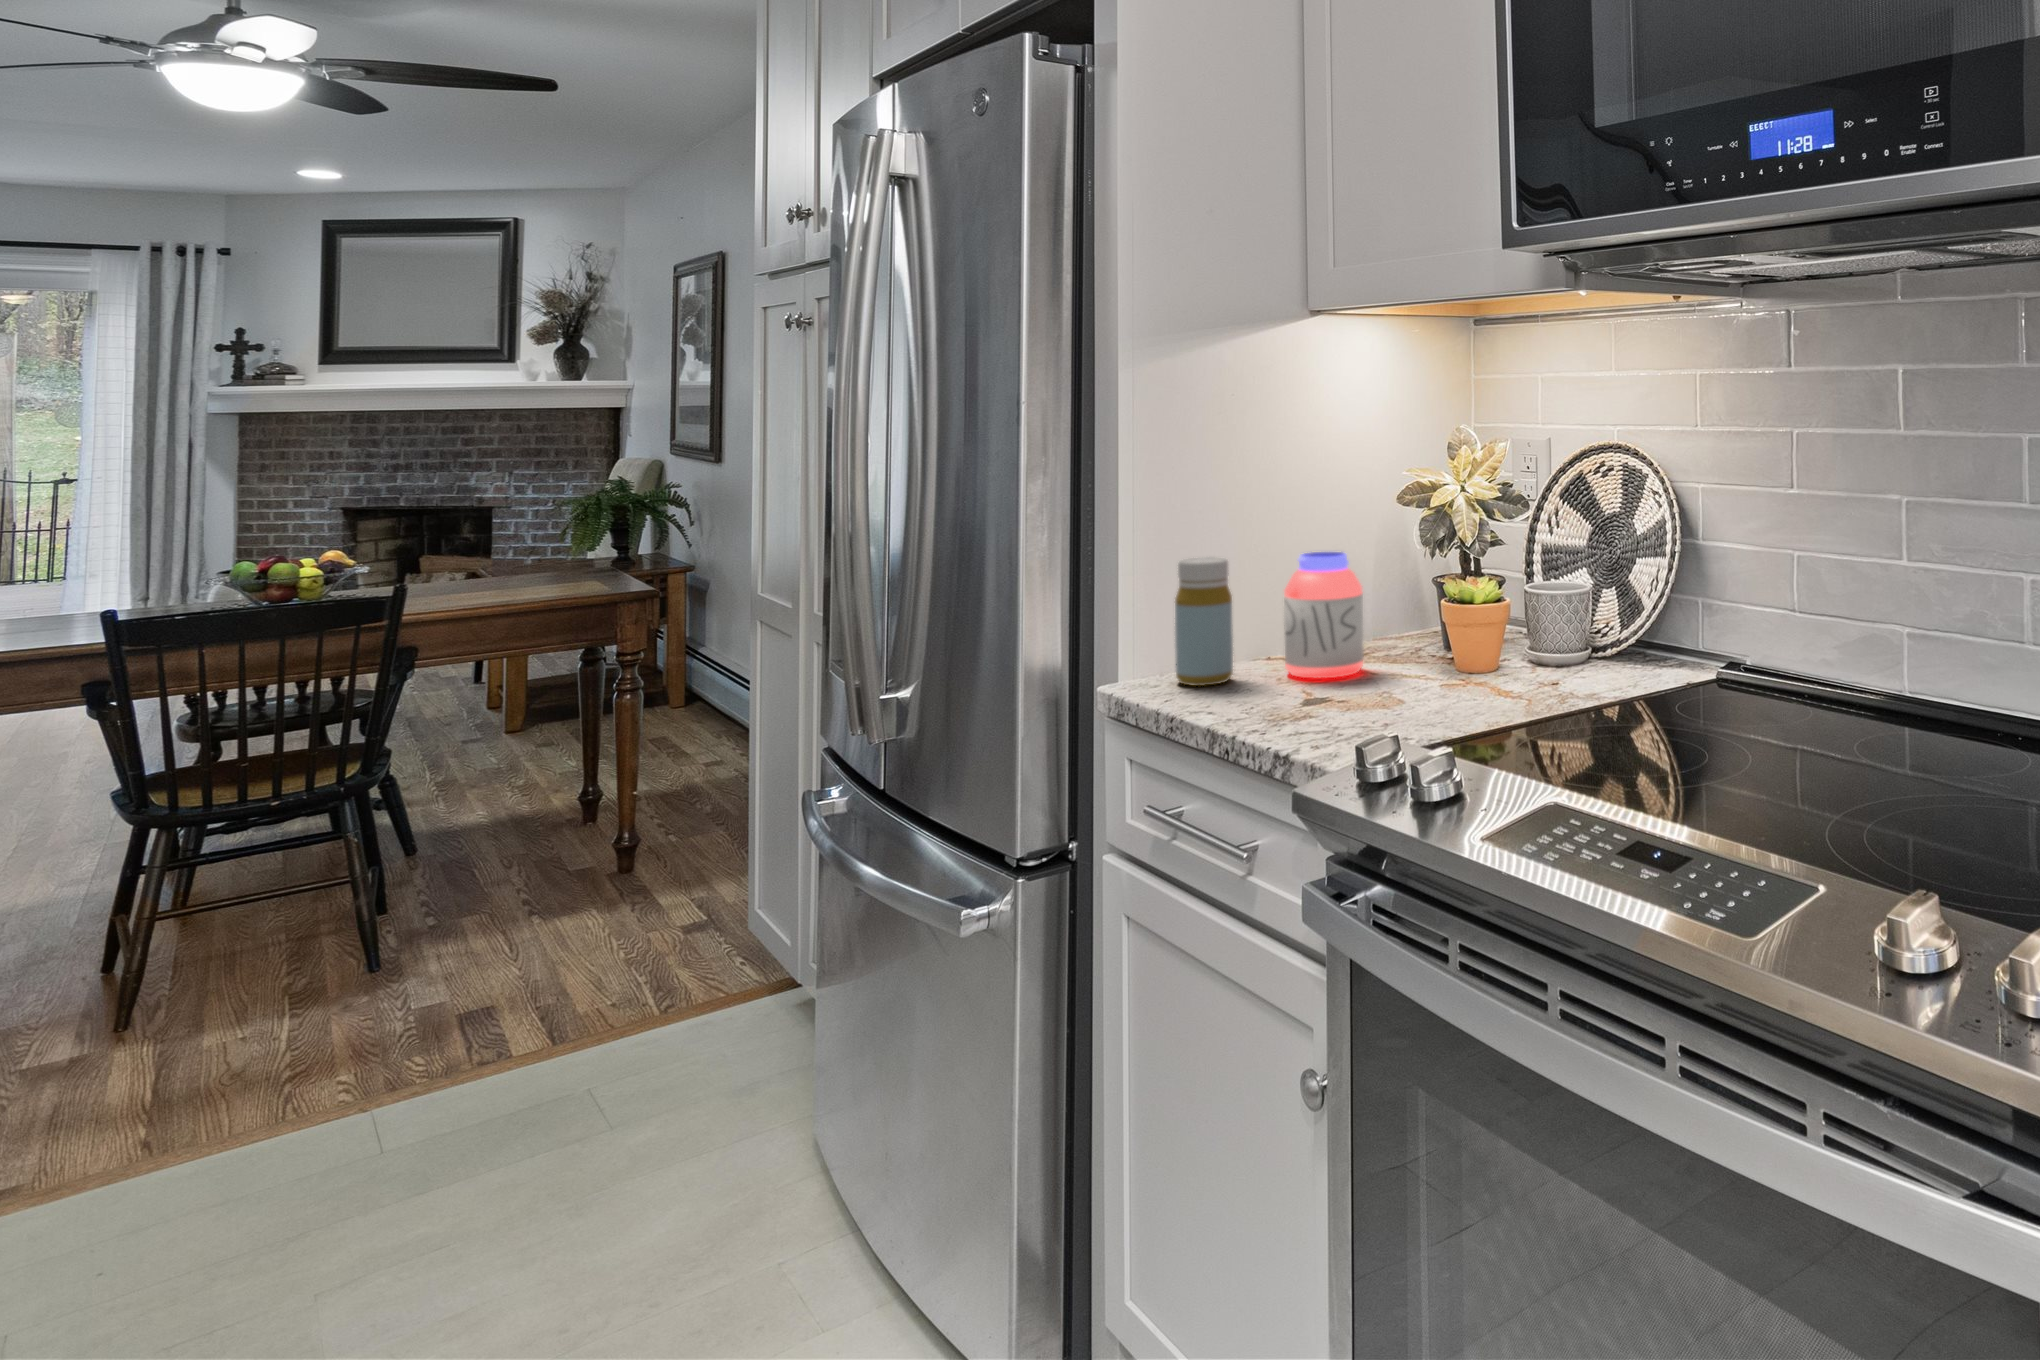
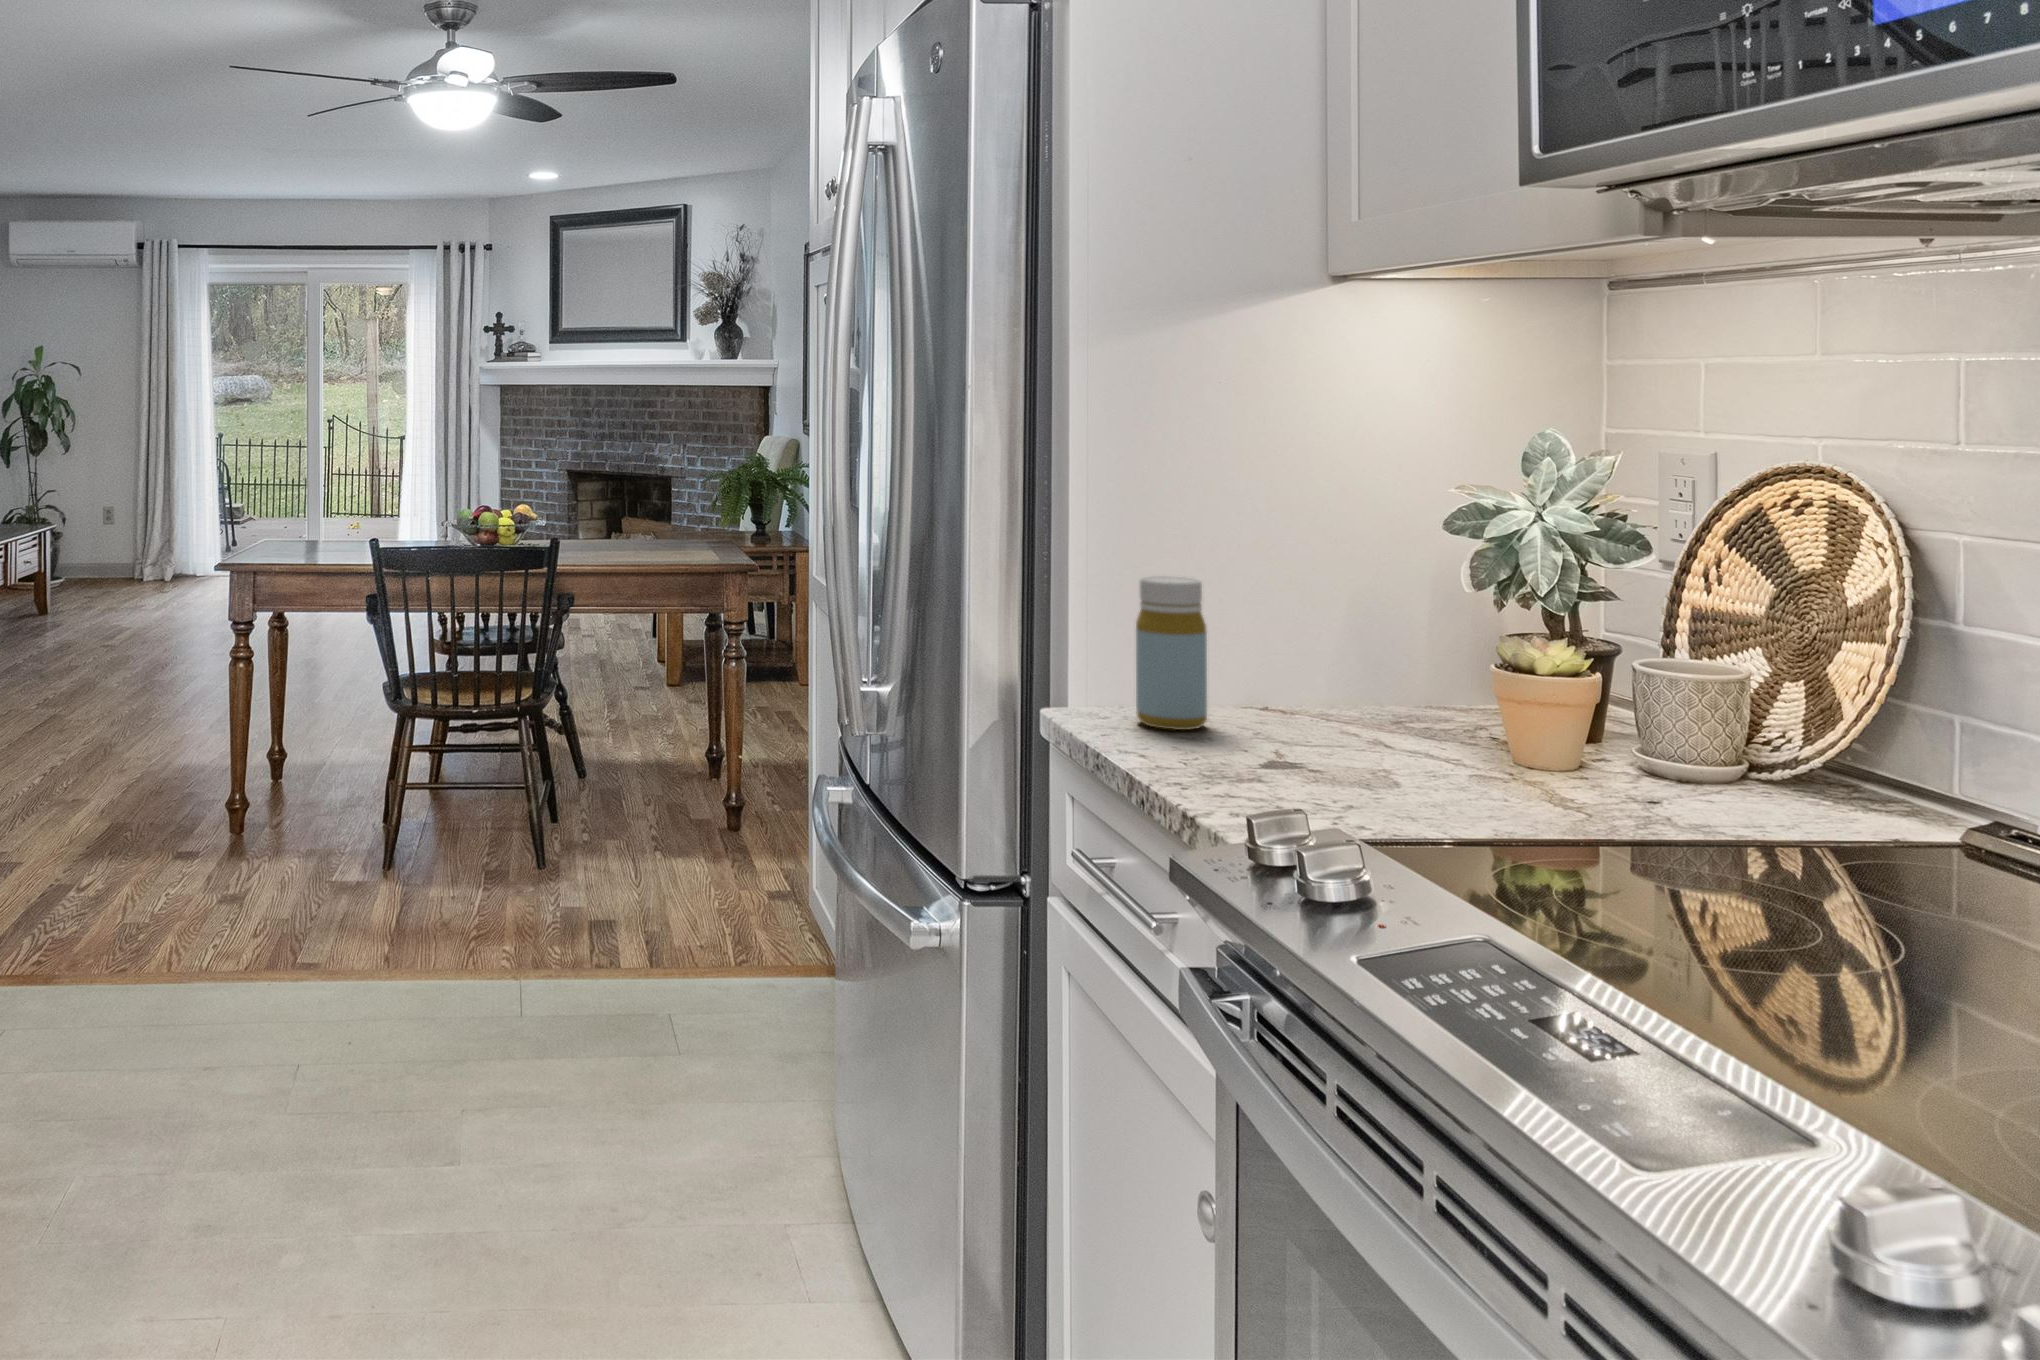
jar: present [1284,552,1364,678] -> none [1276,583,1385,745]

